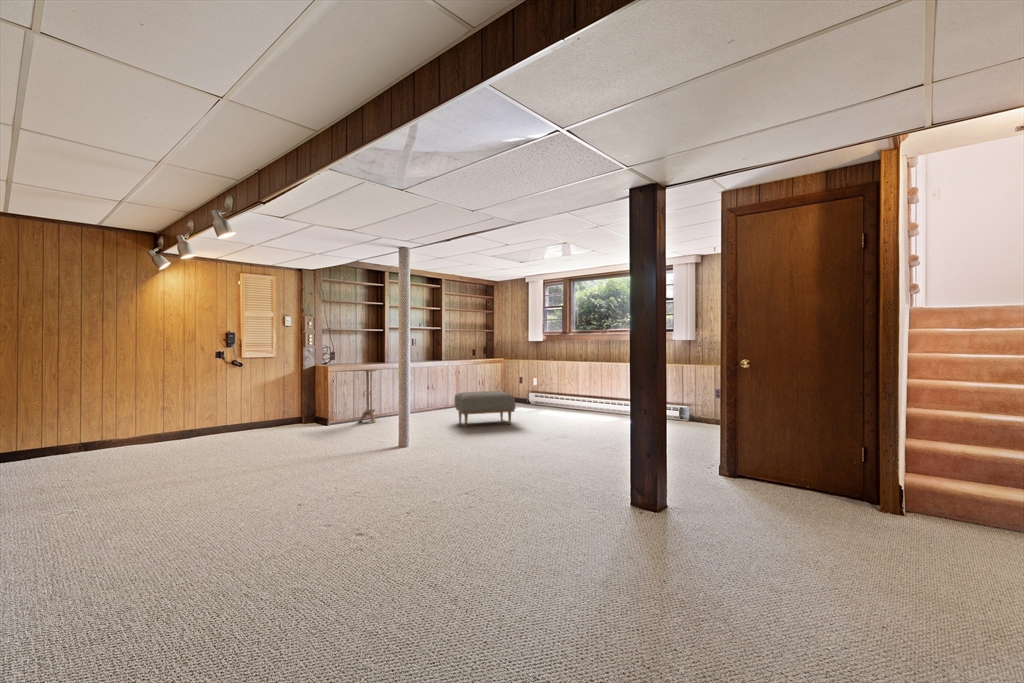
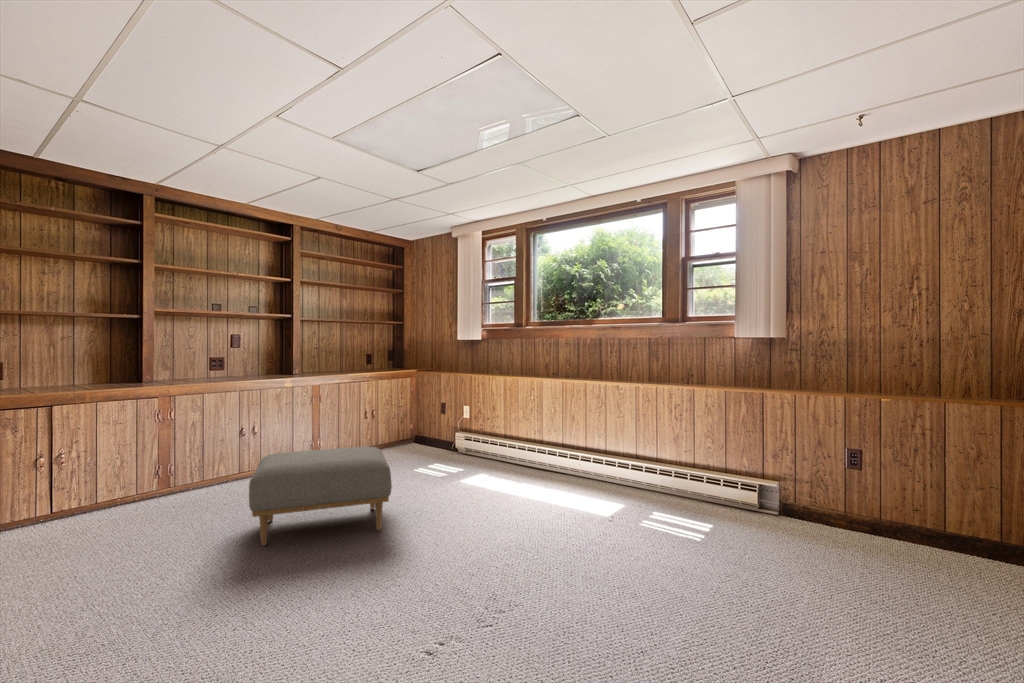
side table: present [359,368,379,423] -> none [33,396,96,526]

